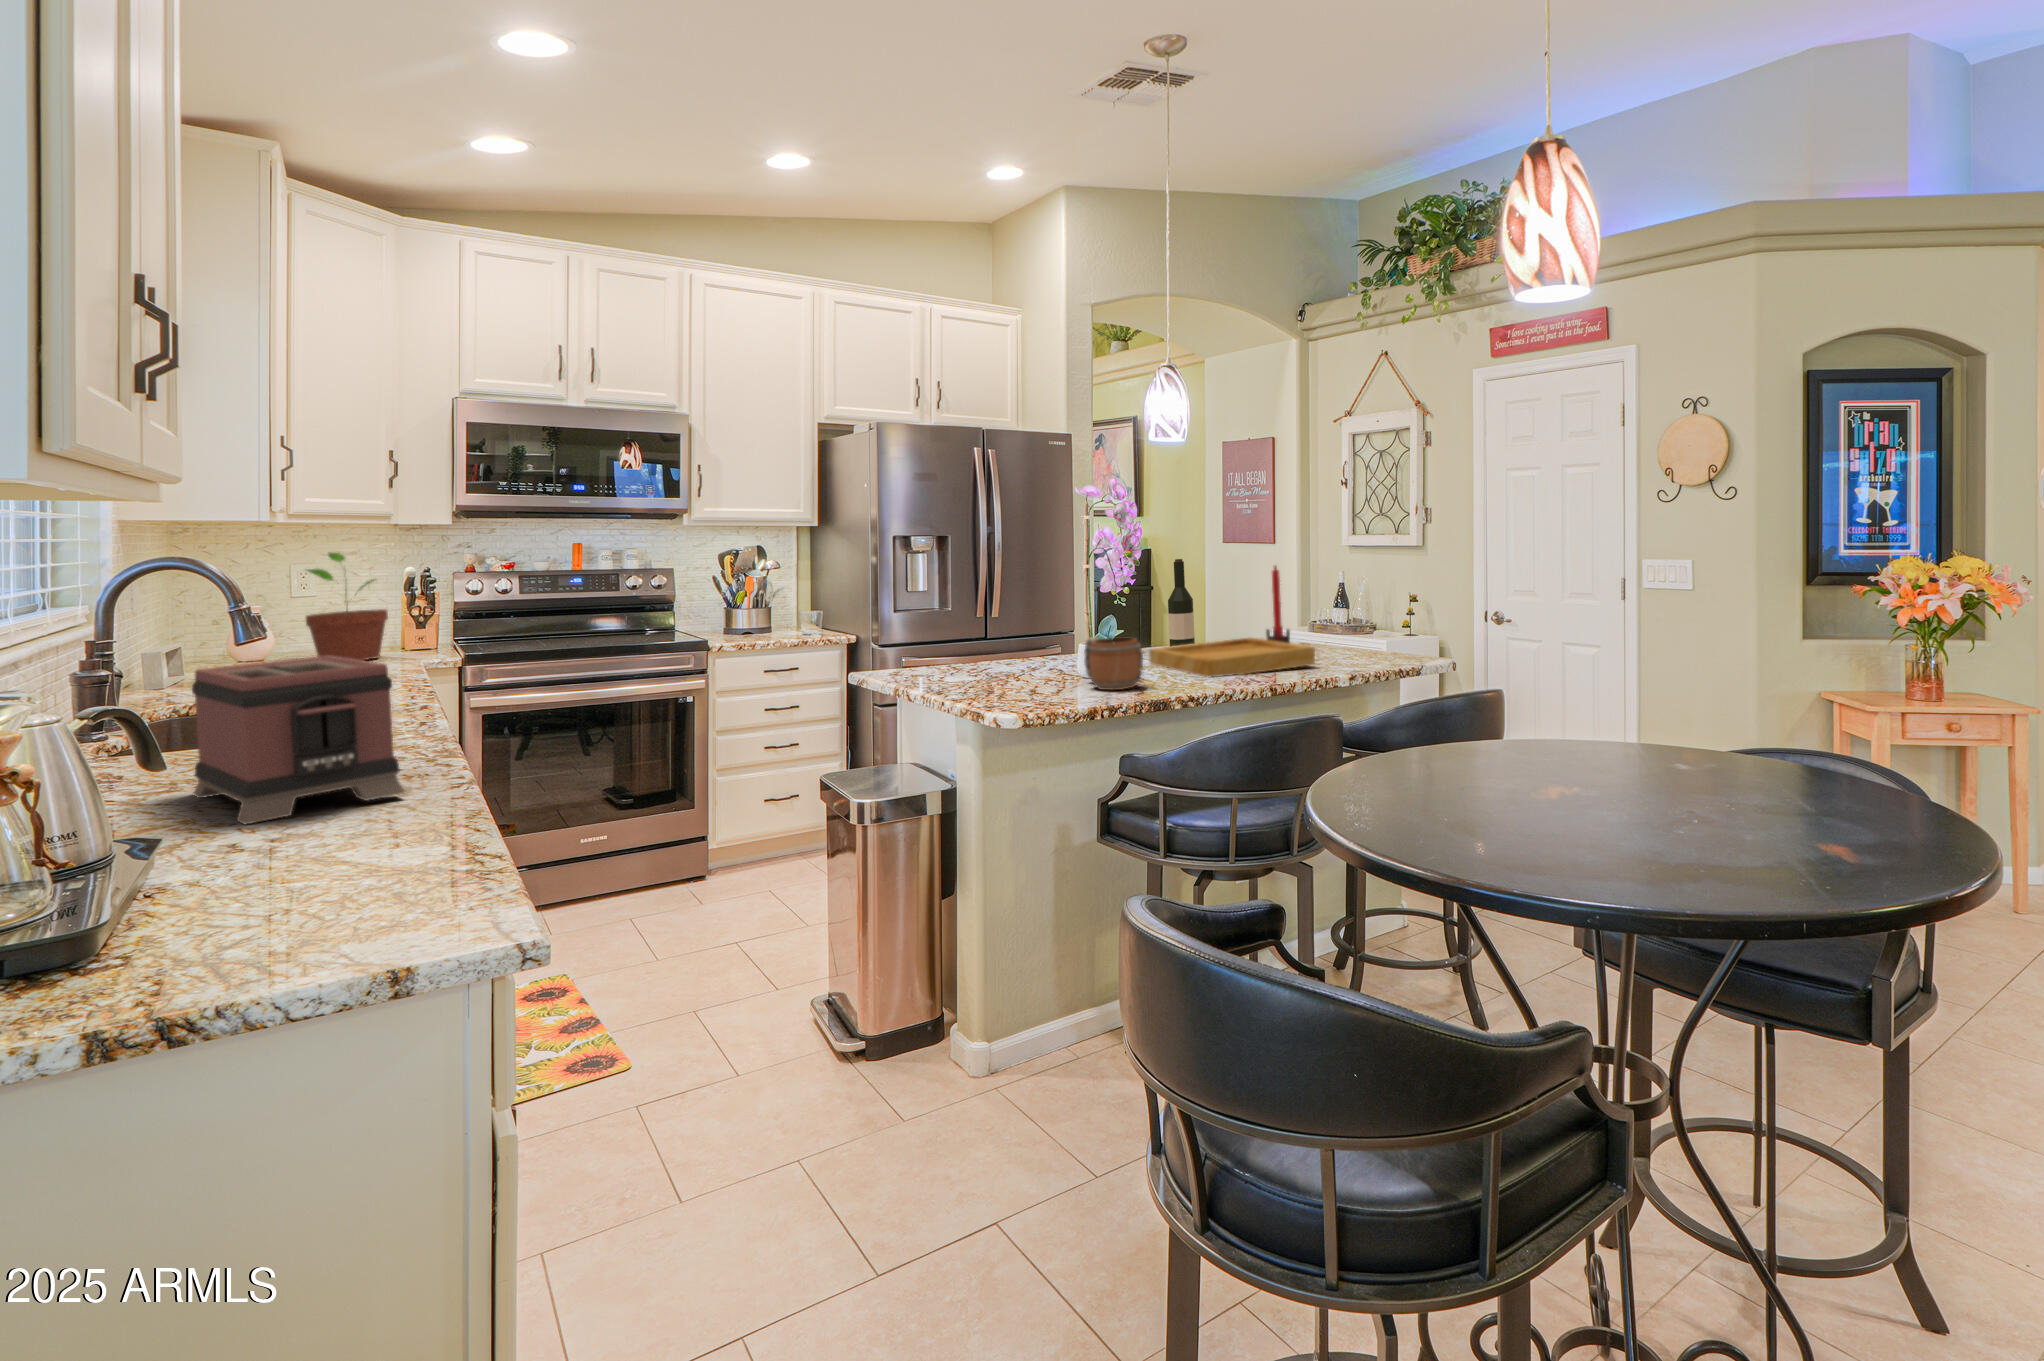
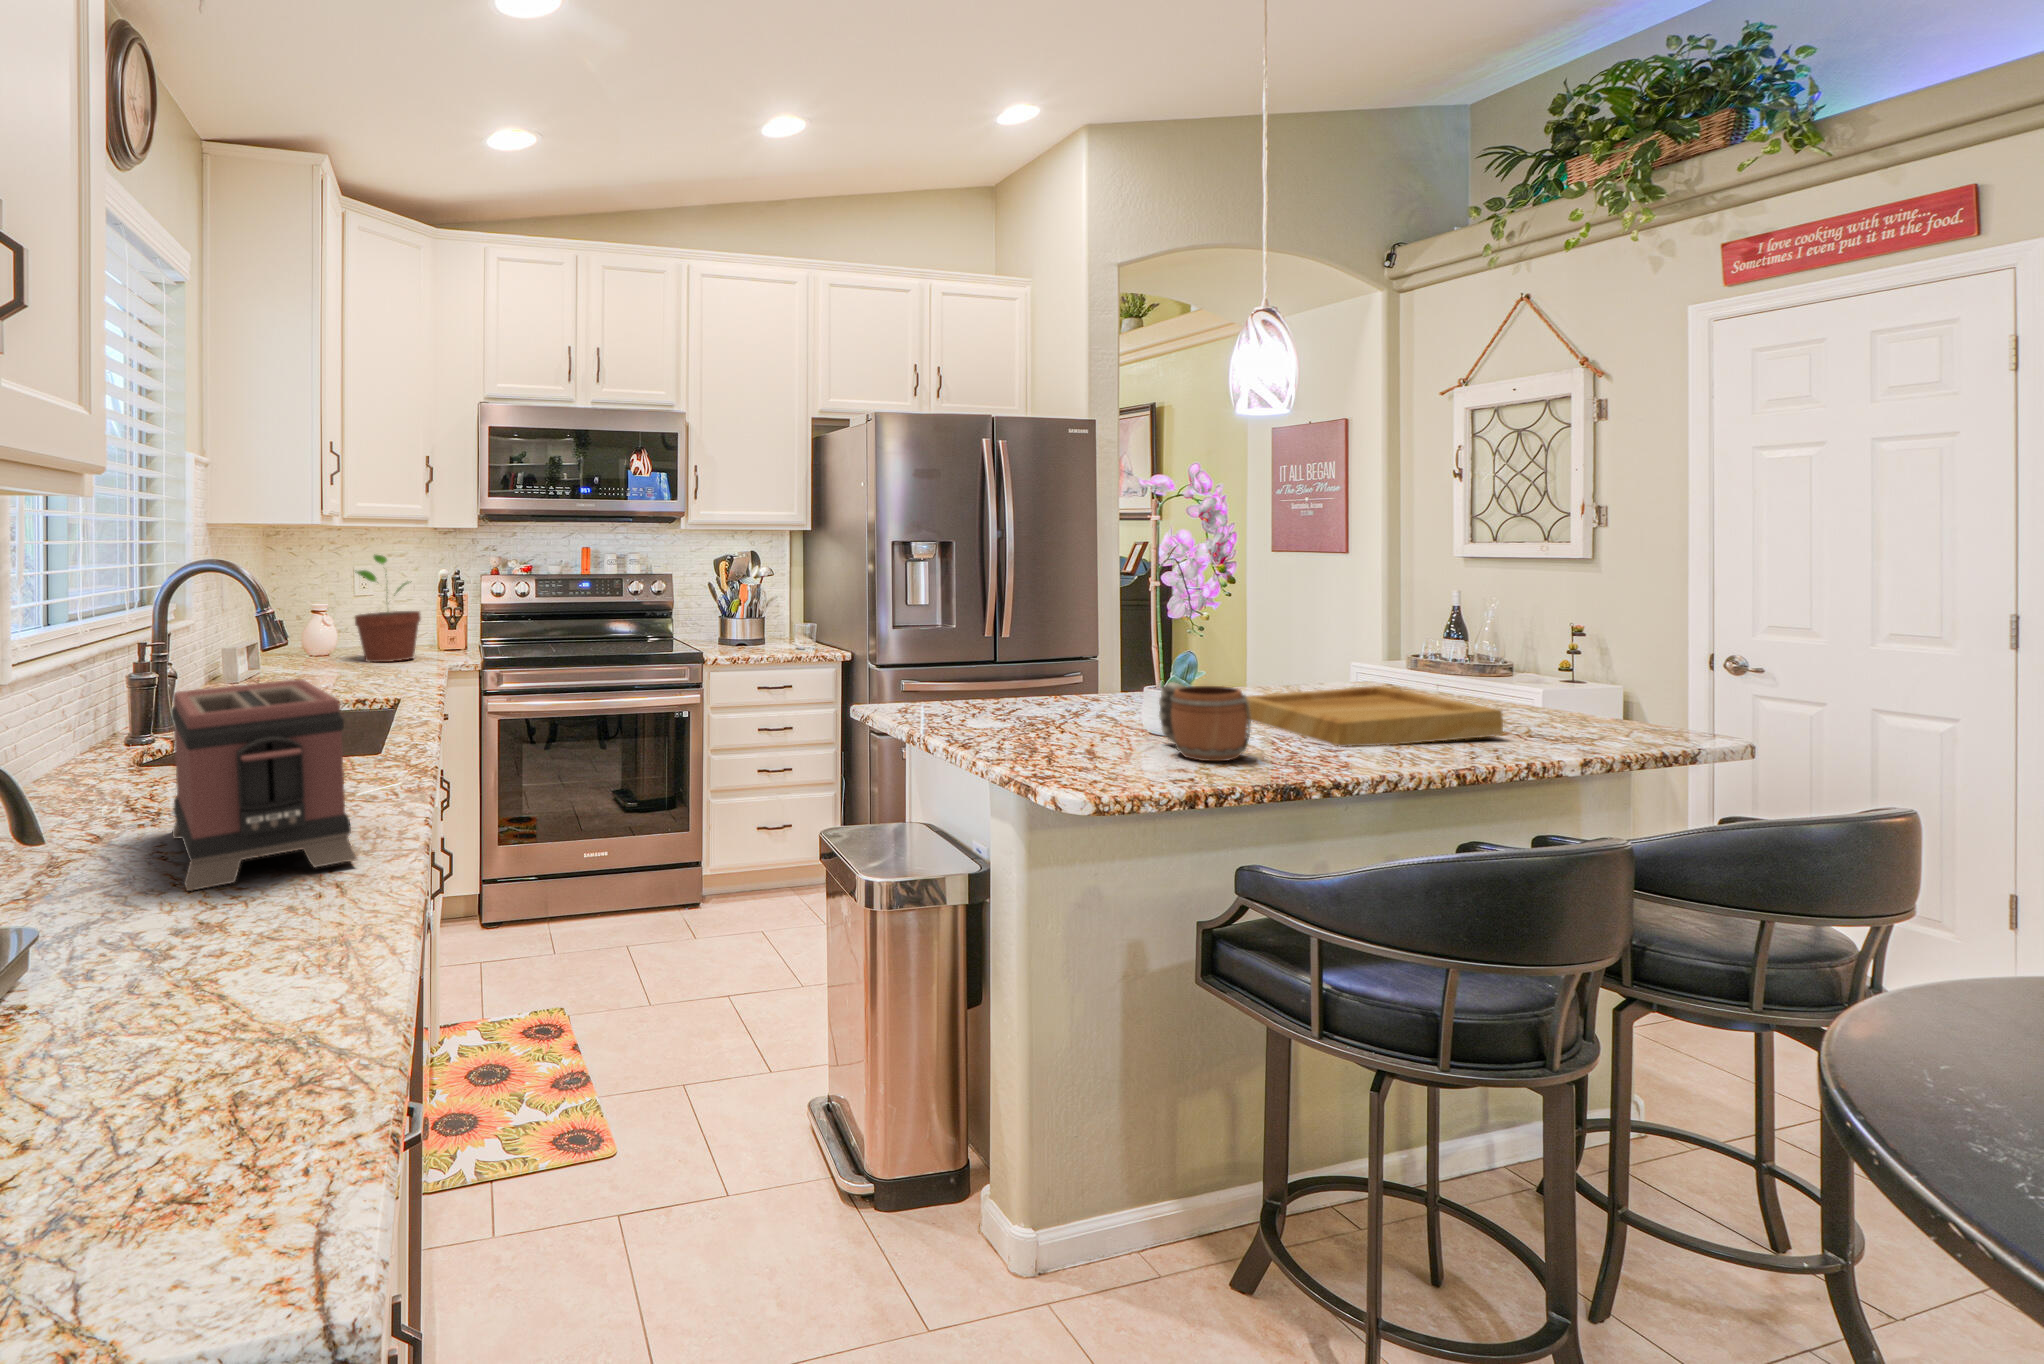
wine bottle: present [1168,559,1195,647] -> none [1251,575,1289,700]
candle: present [1266,566,1290,643] -> none [1398,586,1437,706]

